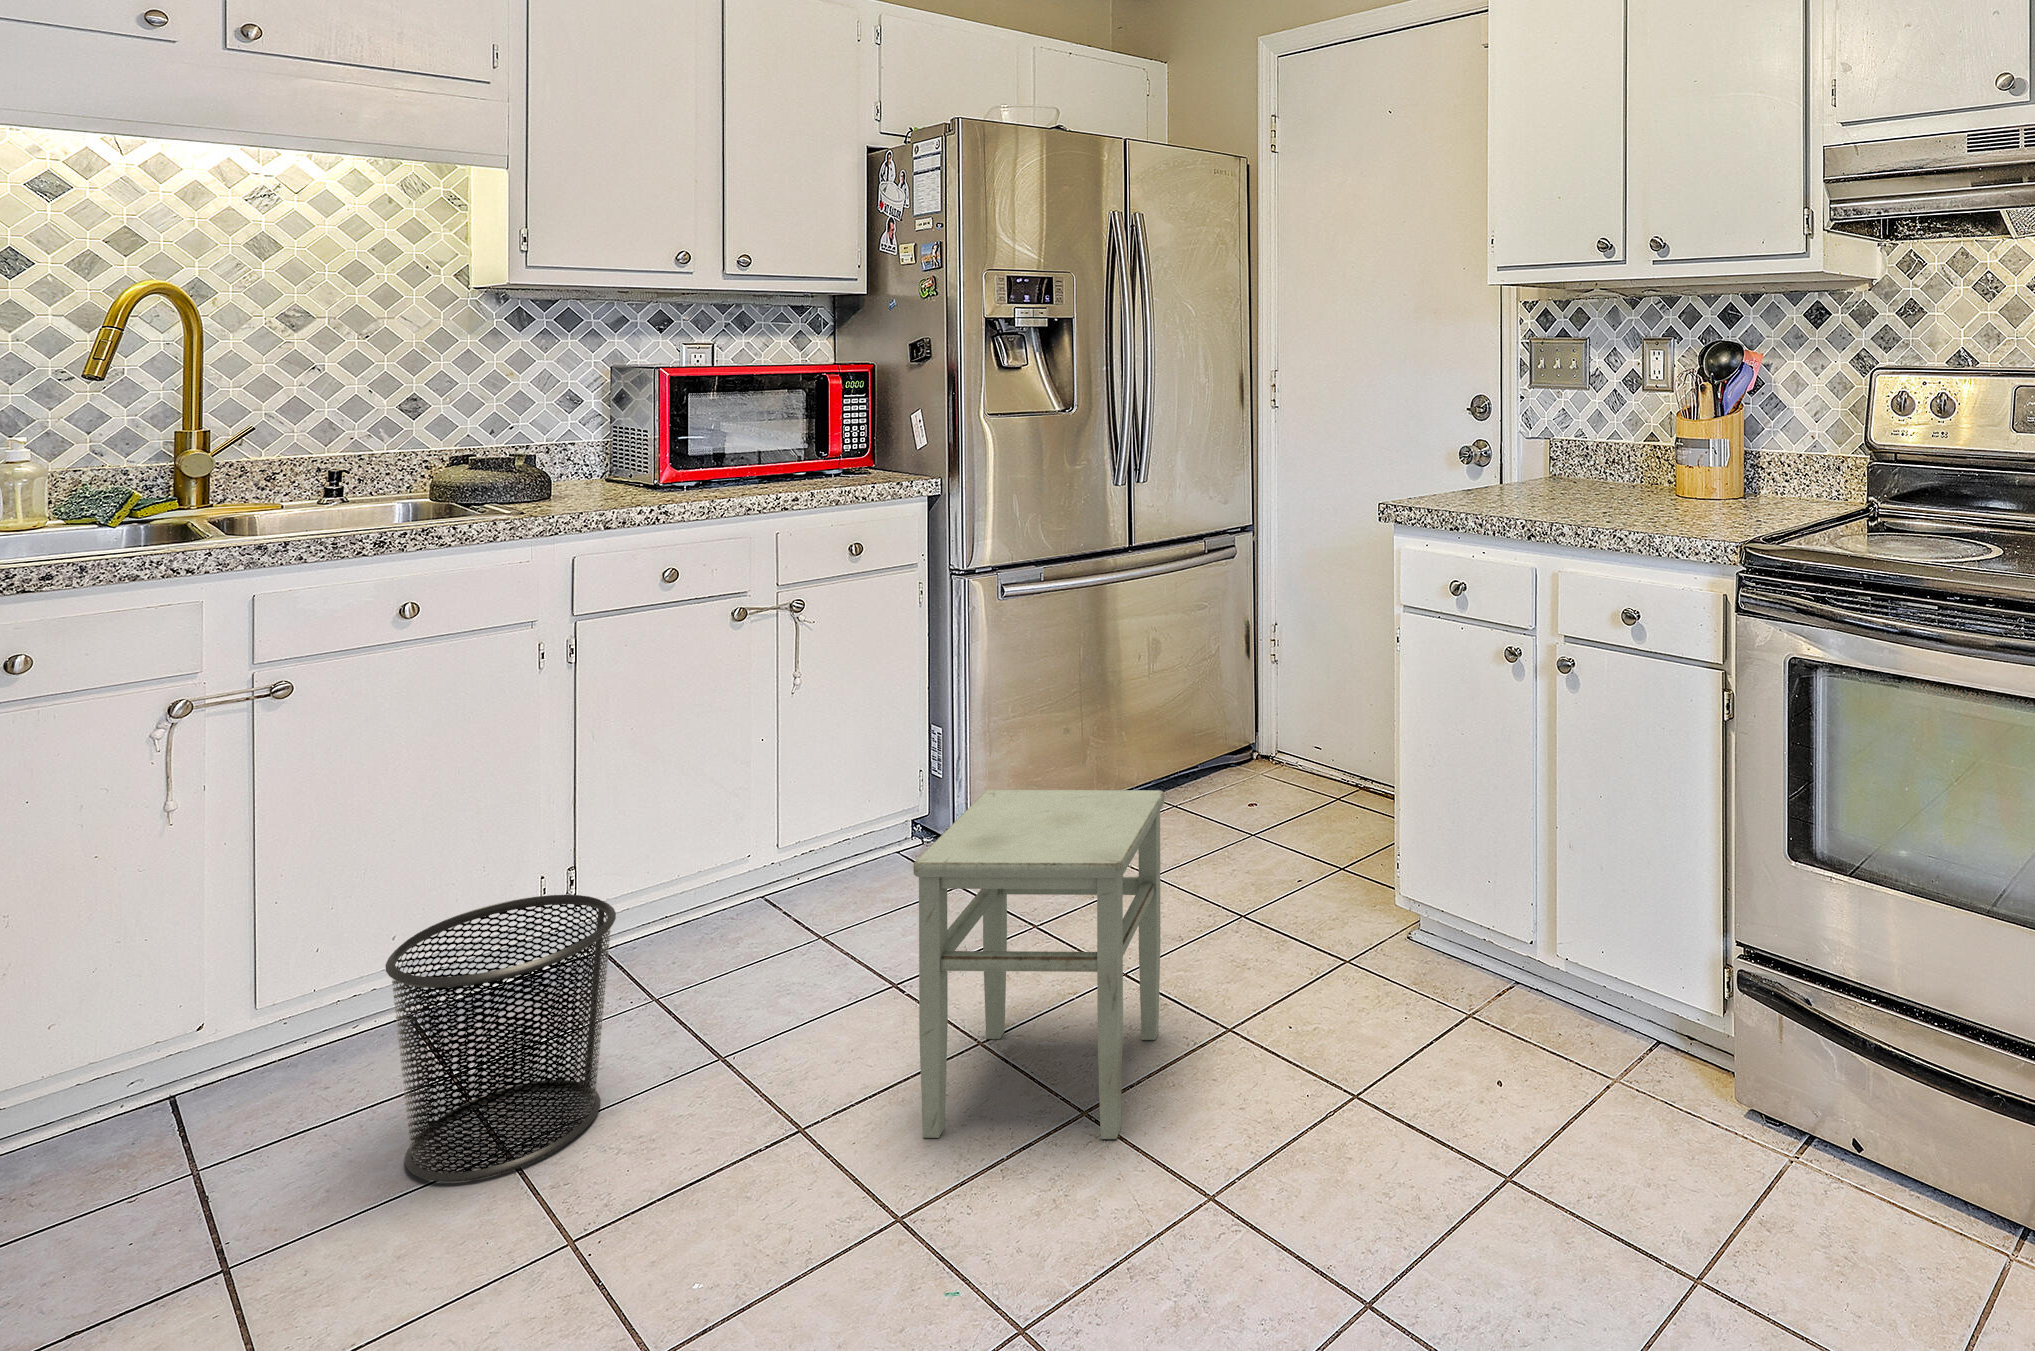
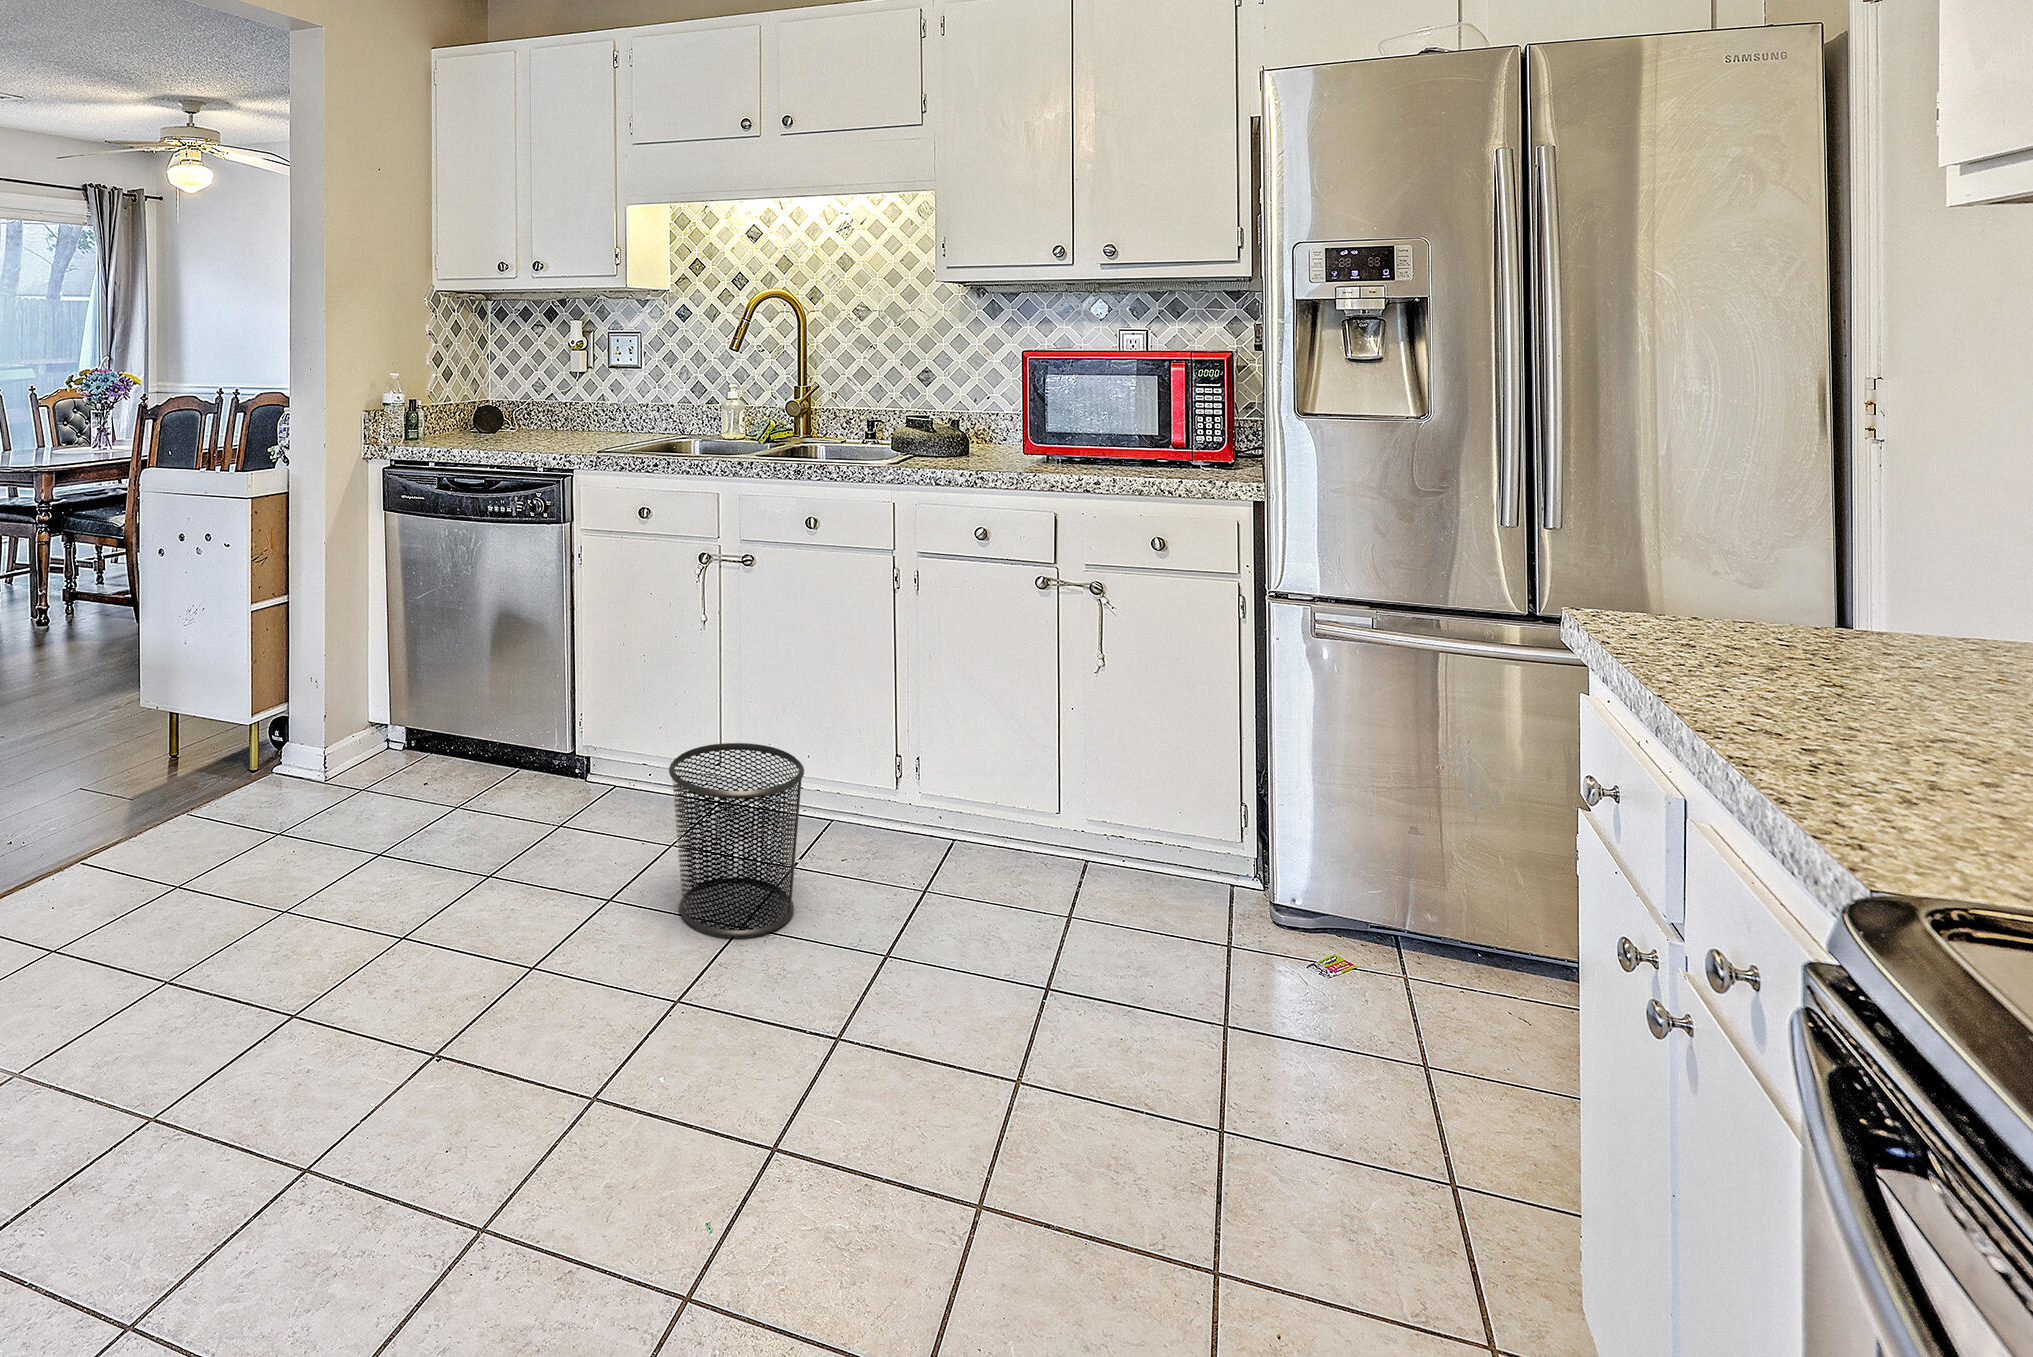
stool: present [914,790,1164,1139] -> none [836,820,1130,1251]

